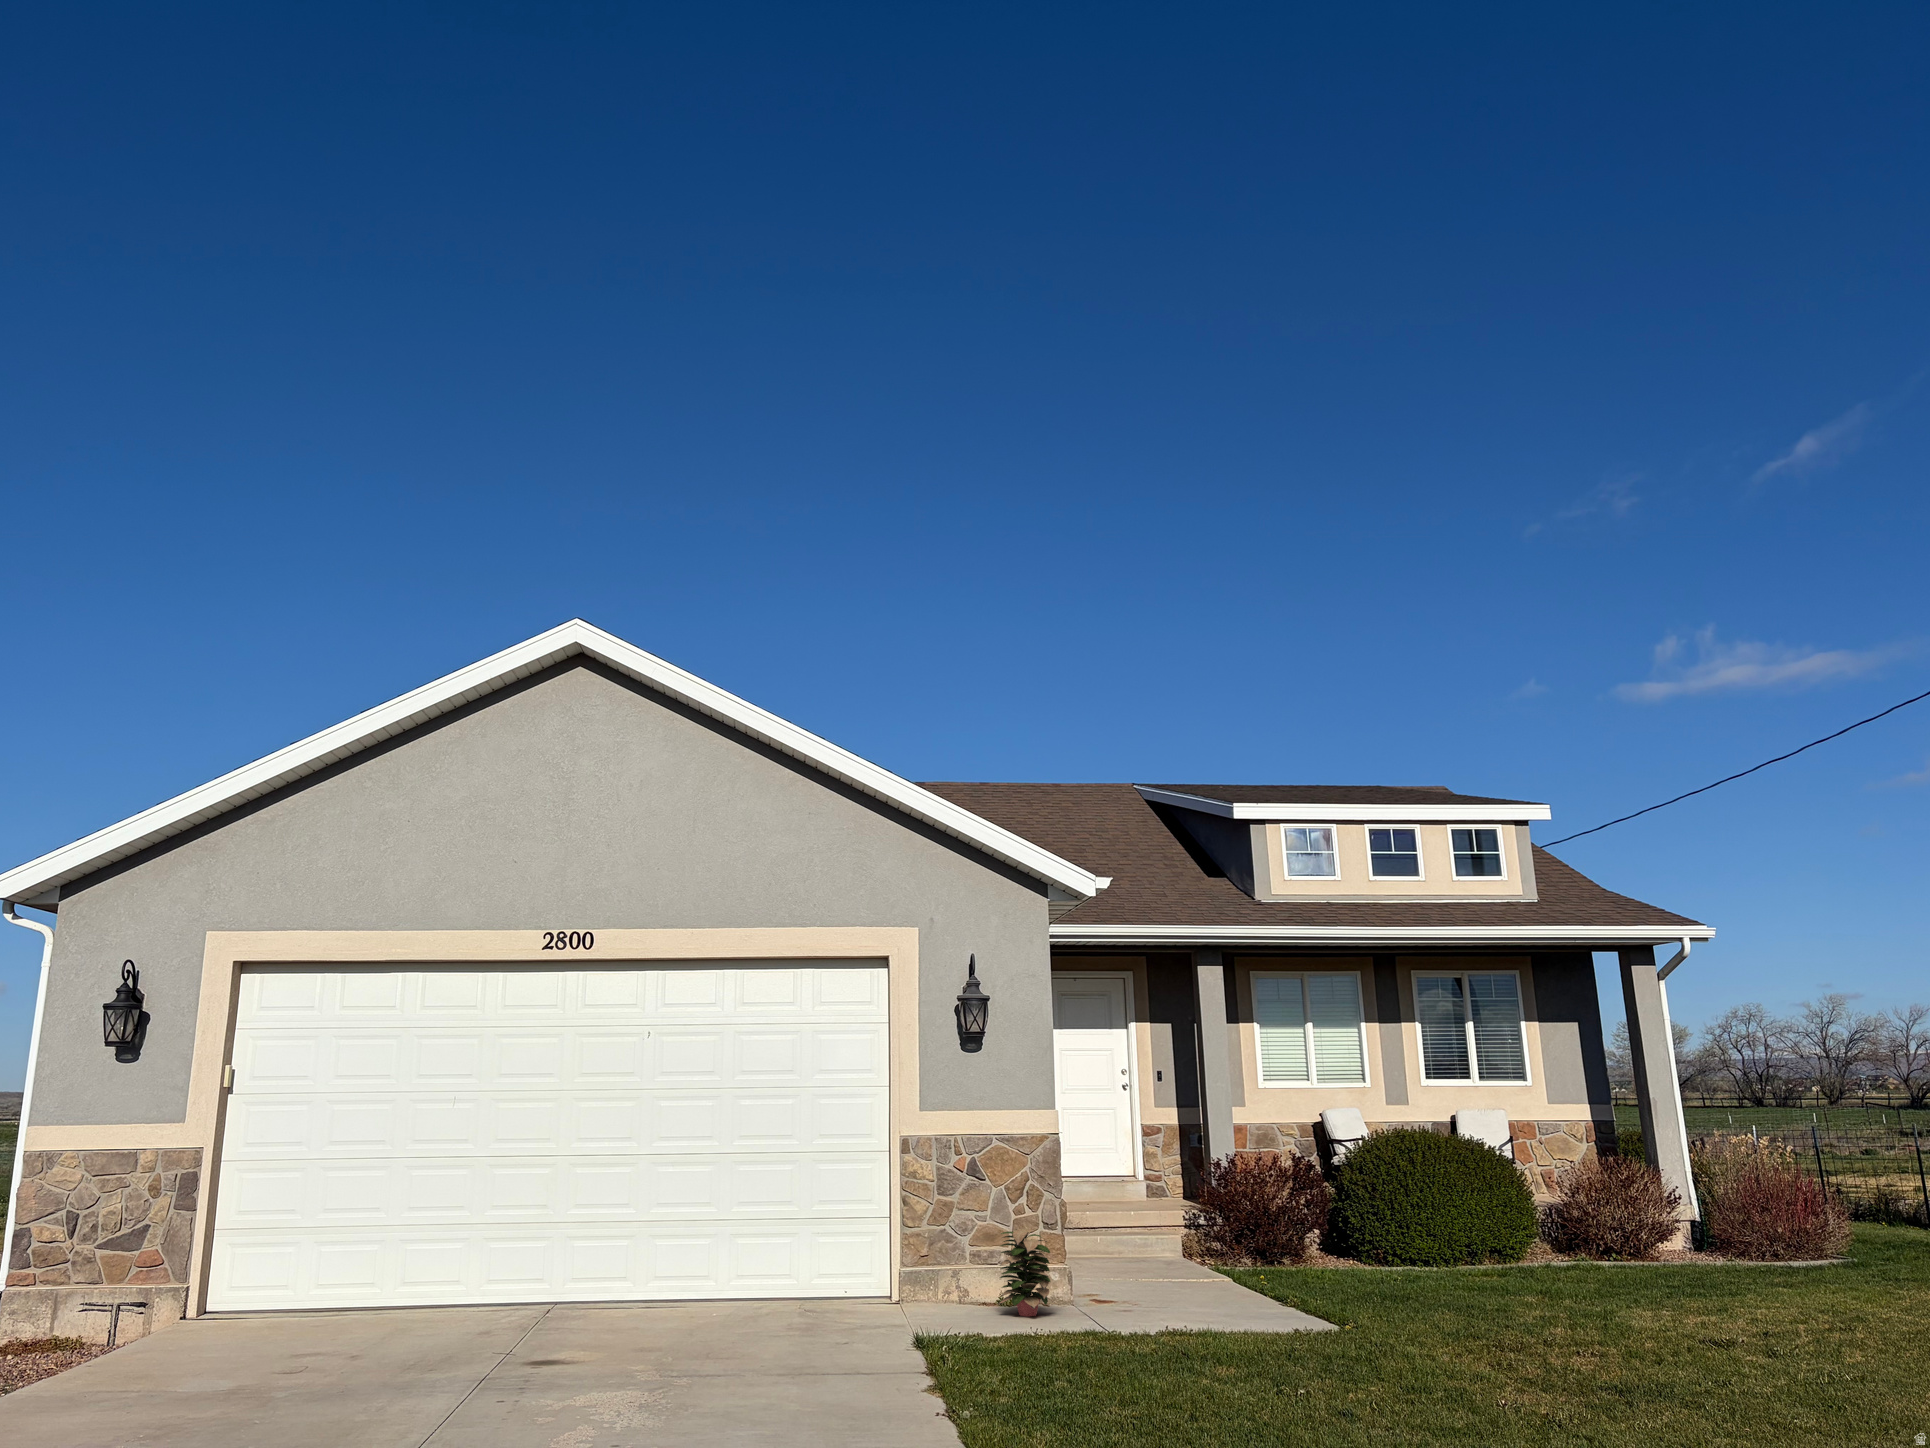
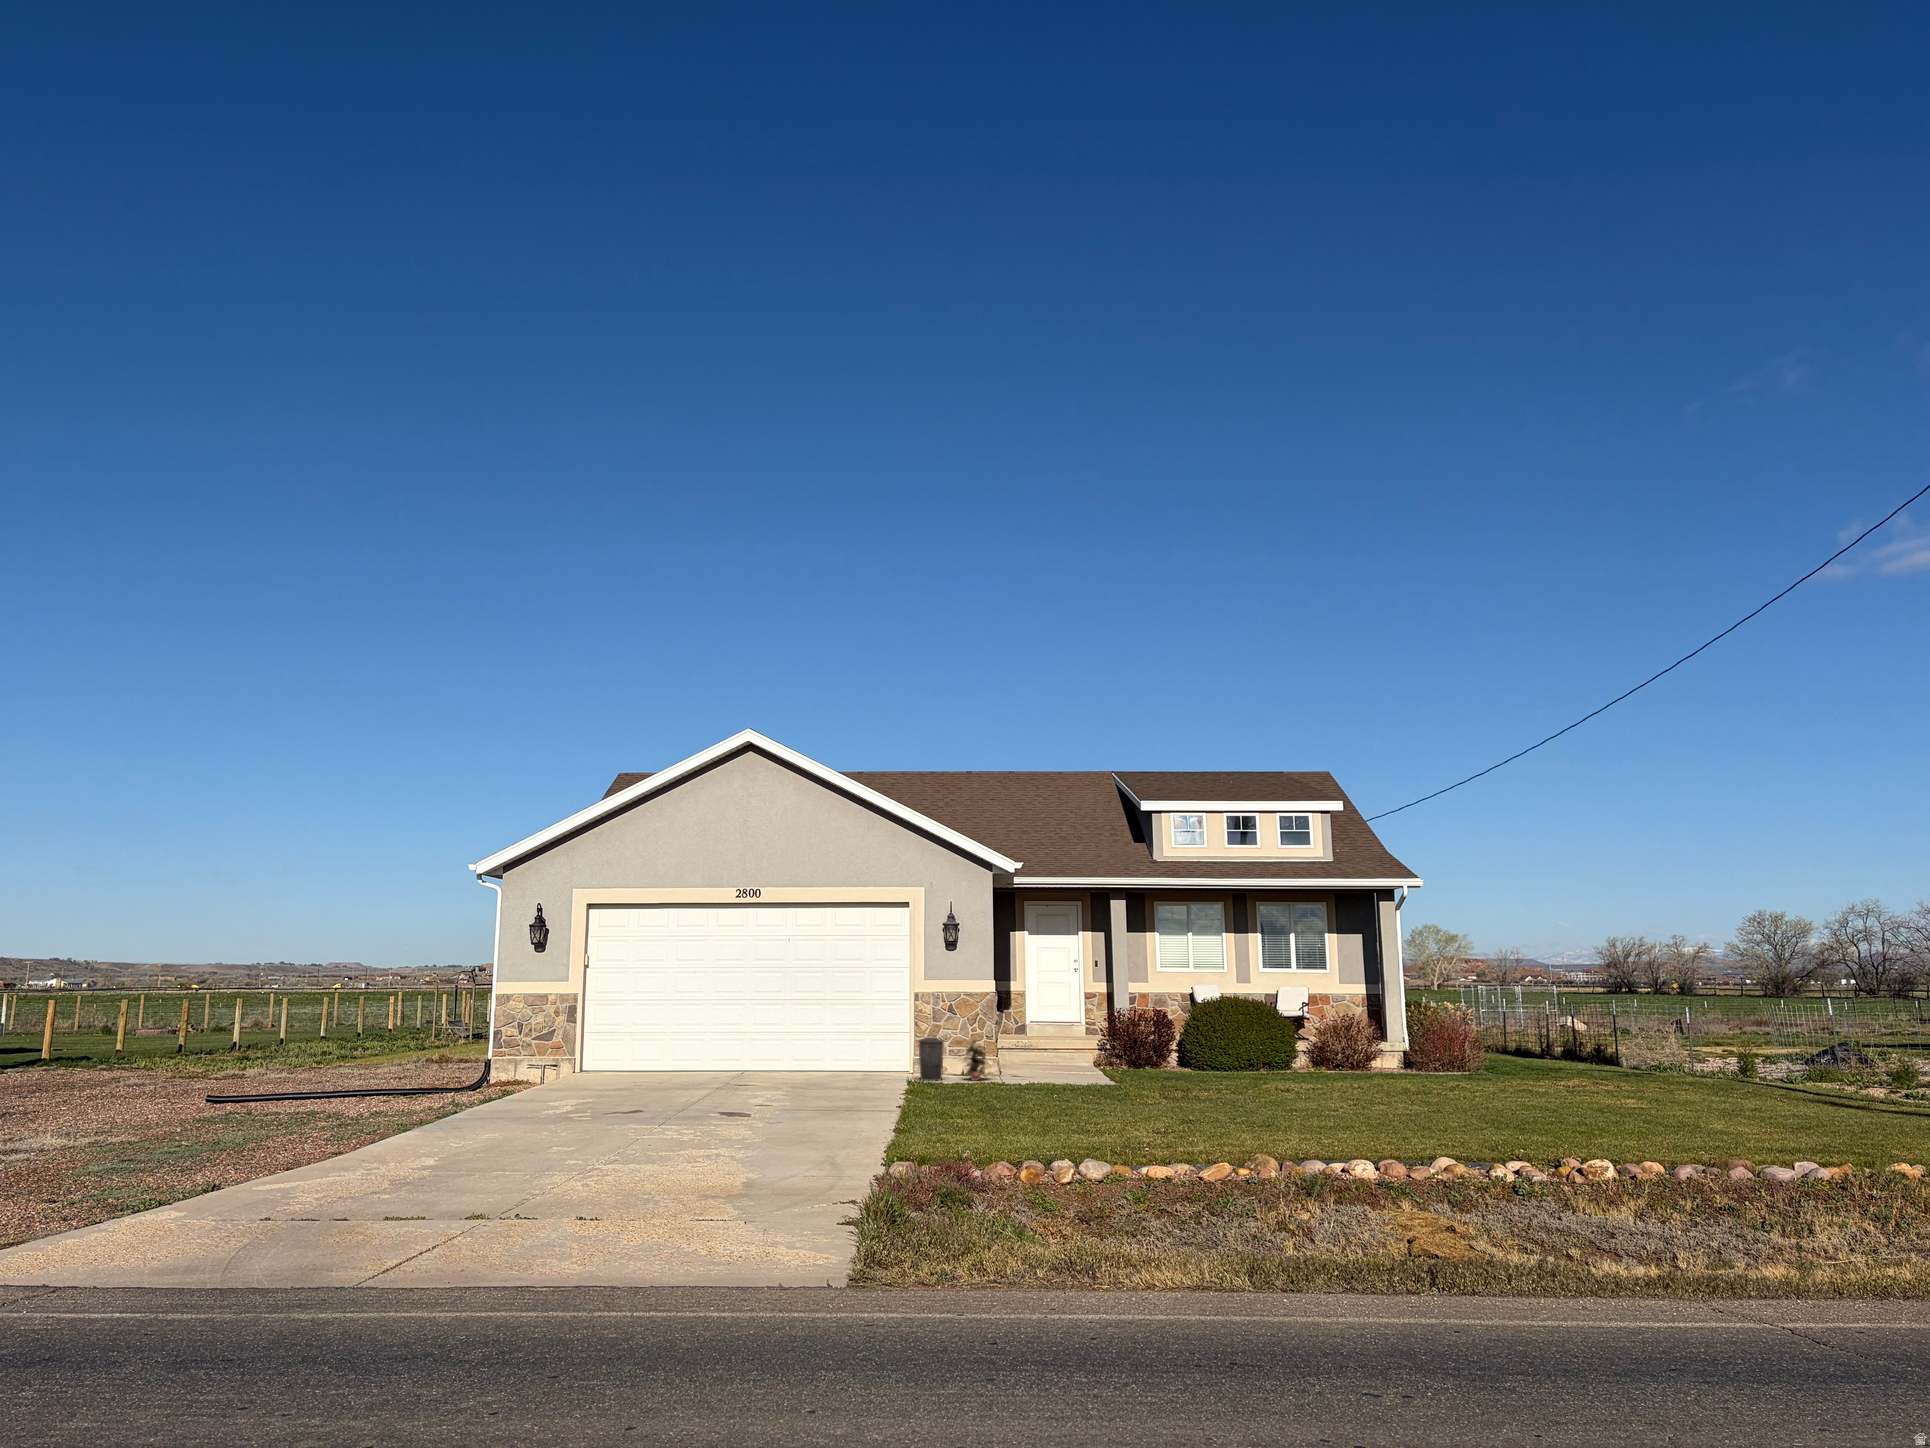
trash can: none [915,1224,966,1322] -> present [919,1037,944,1081]

